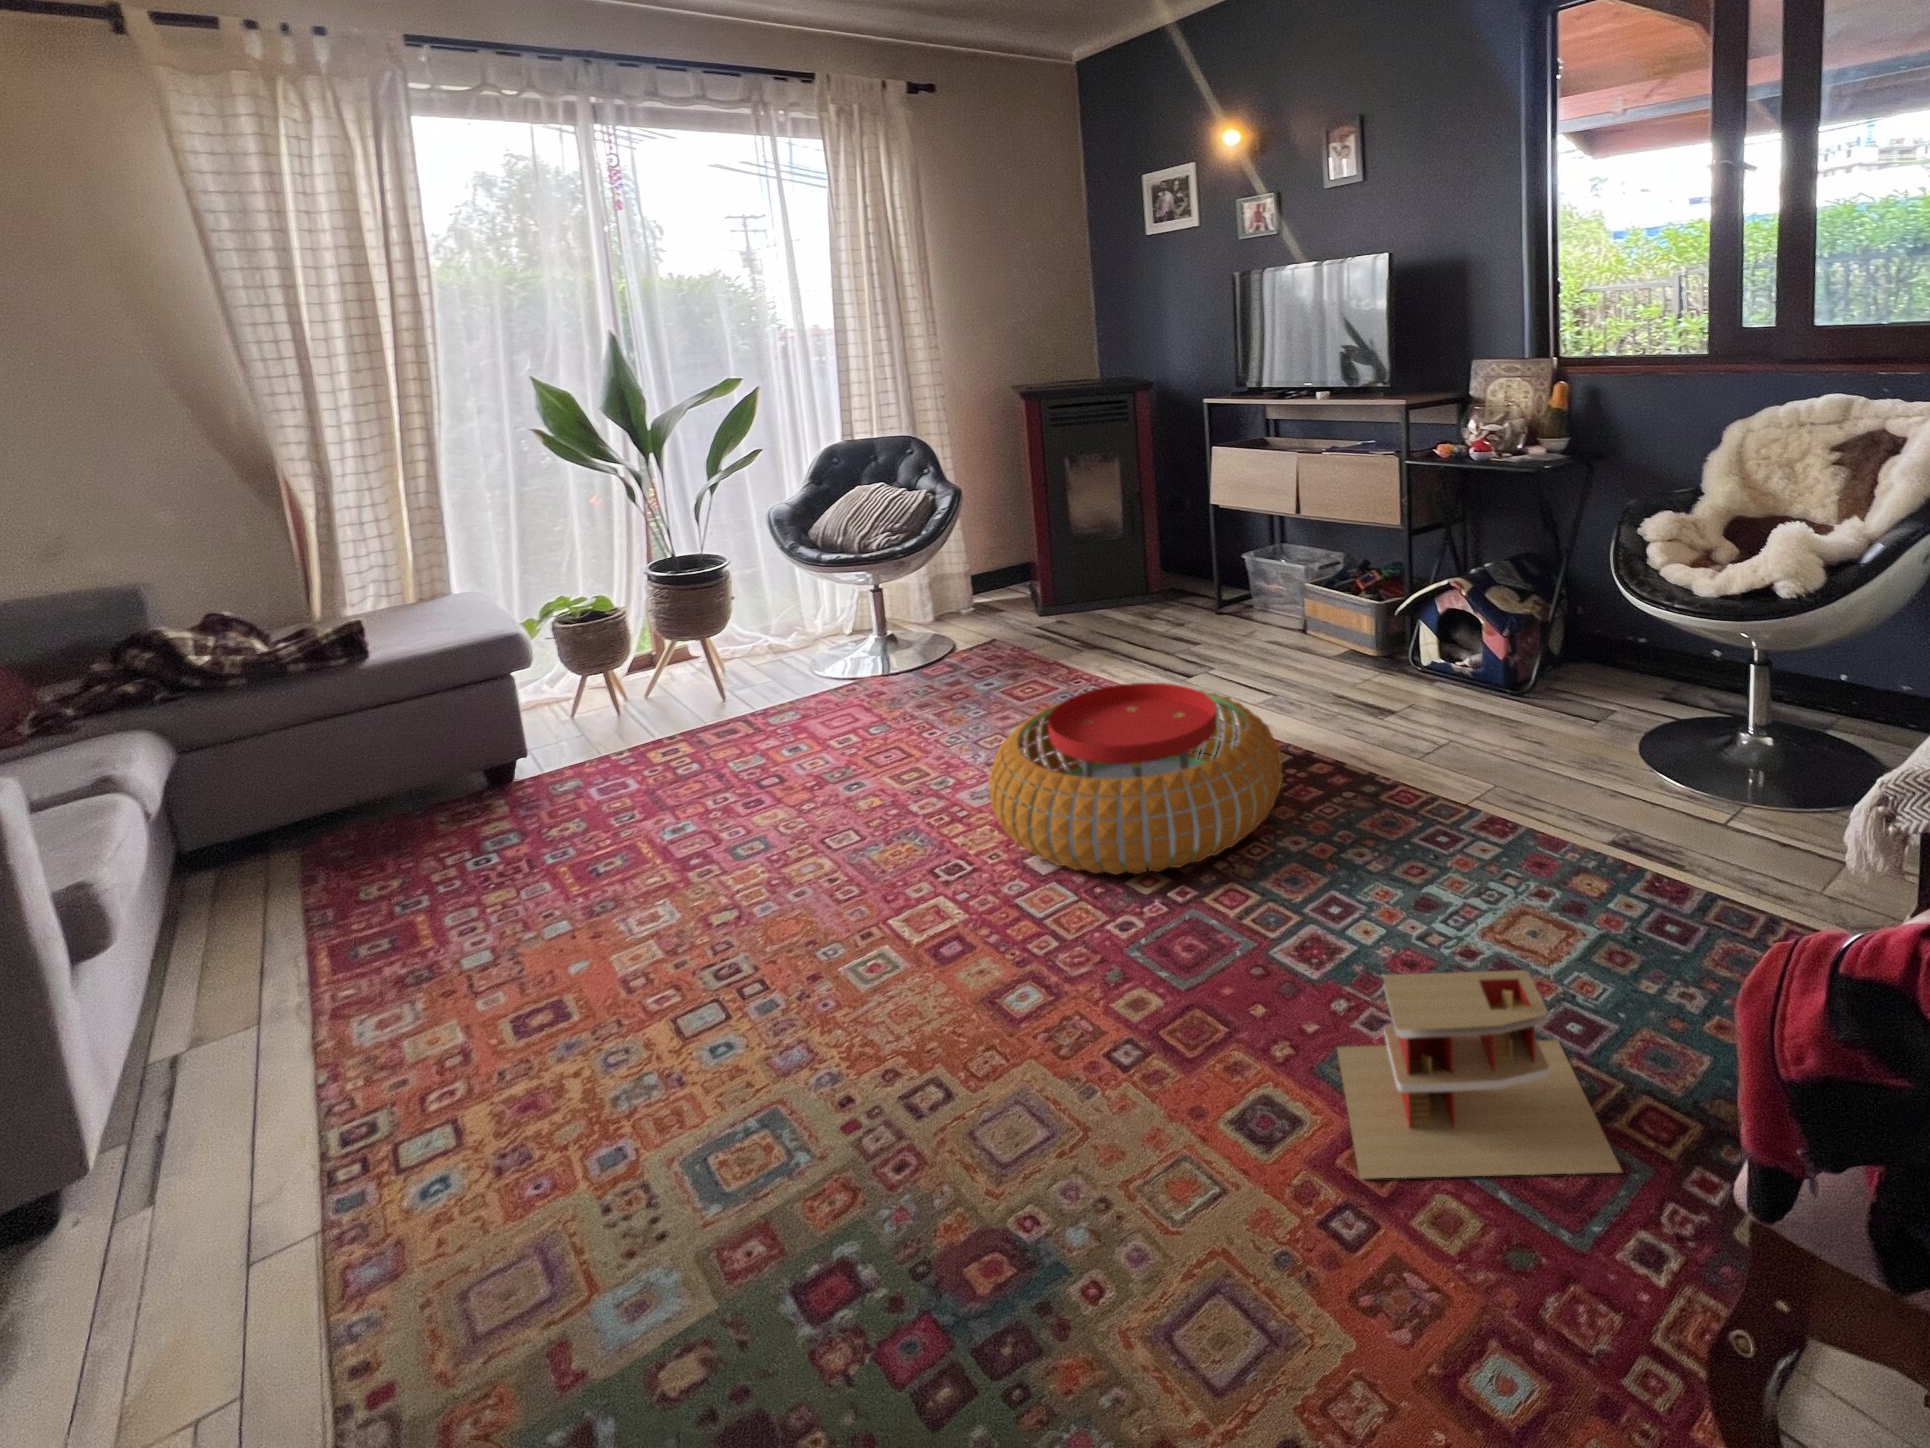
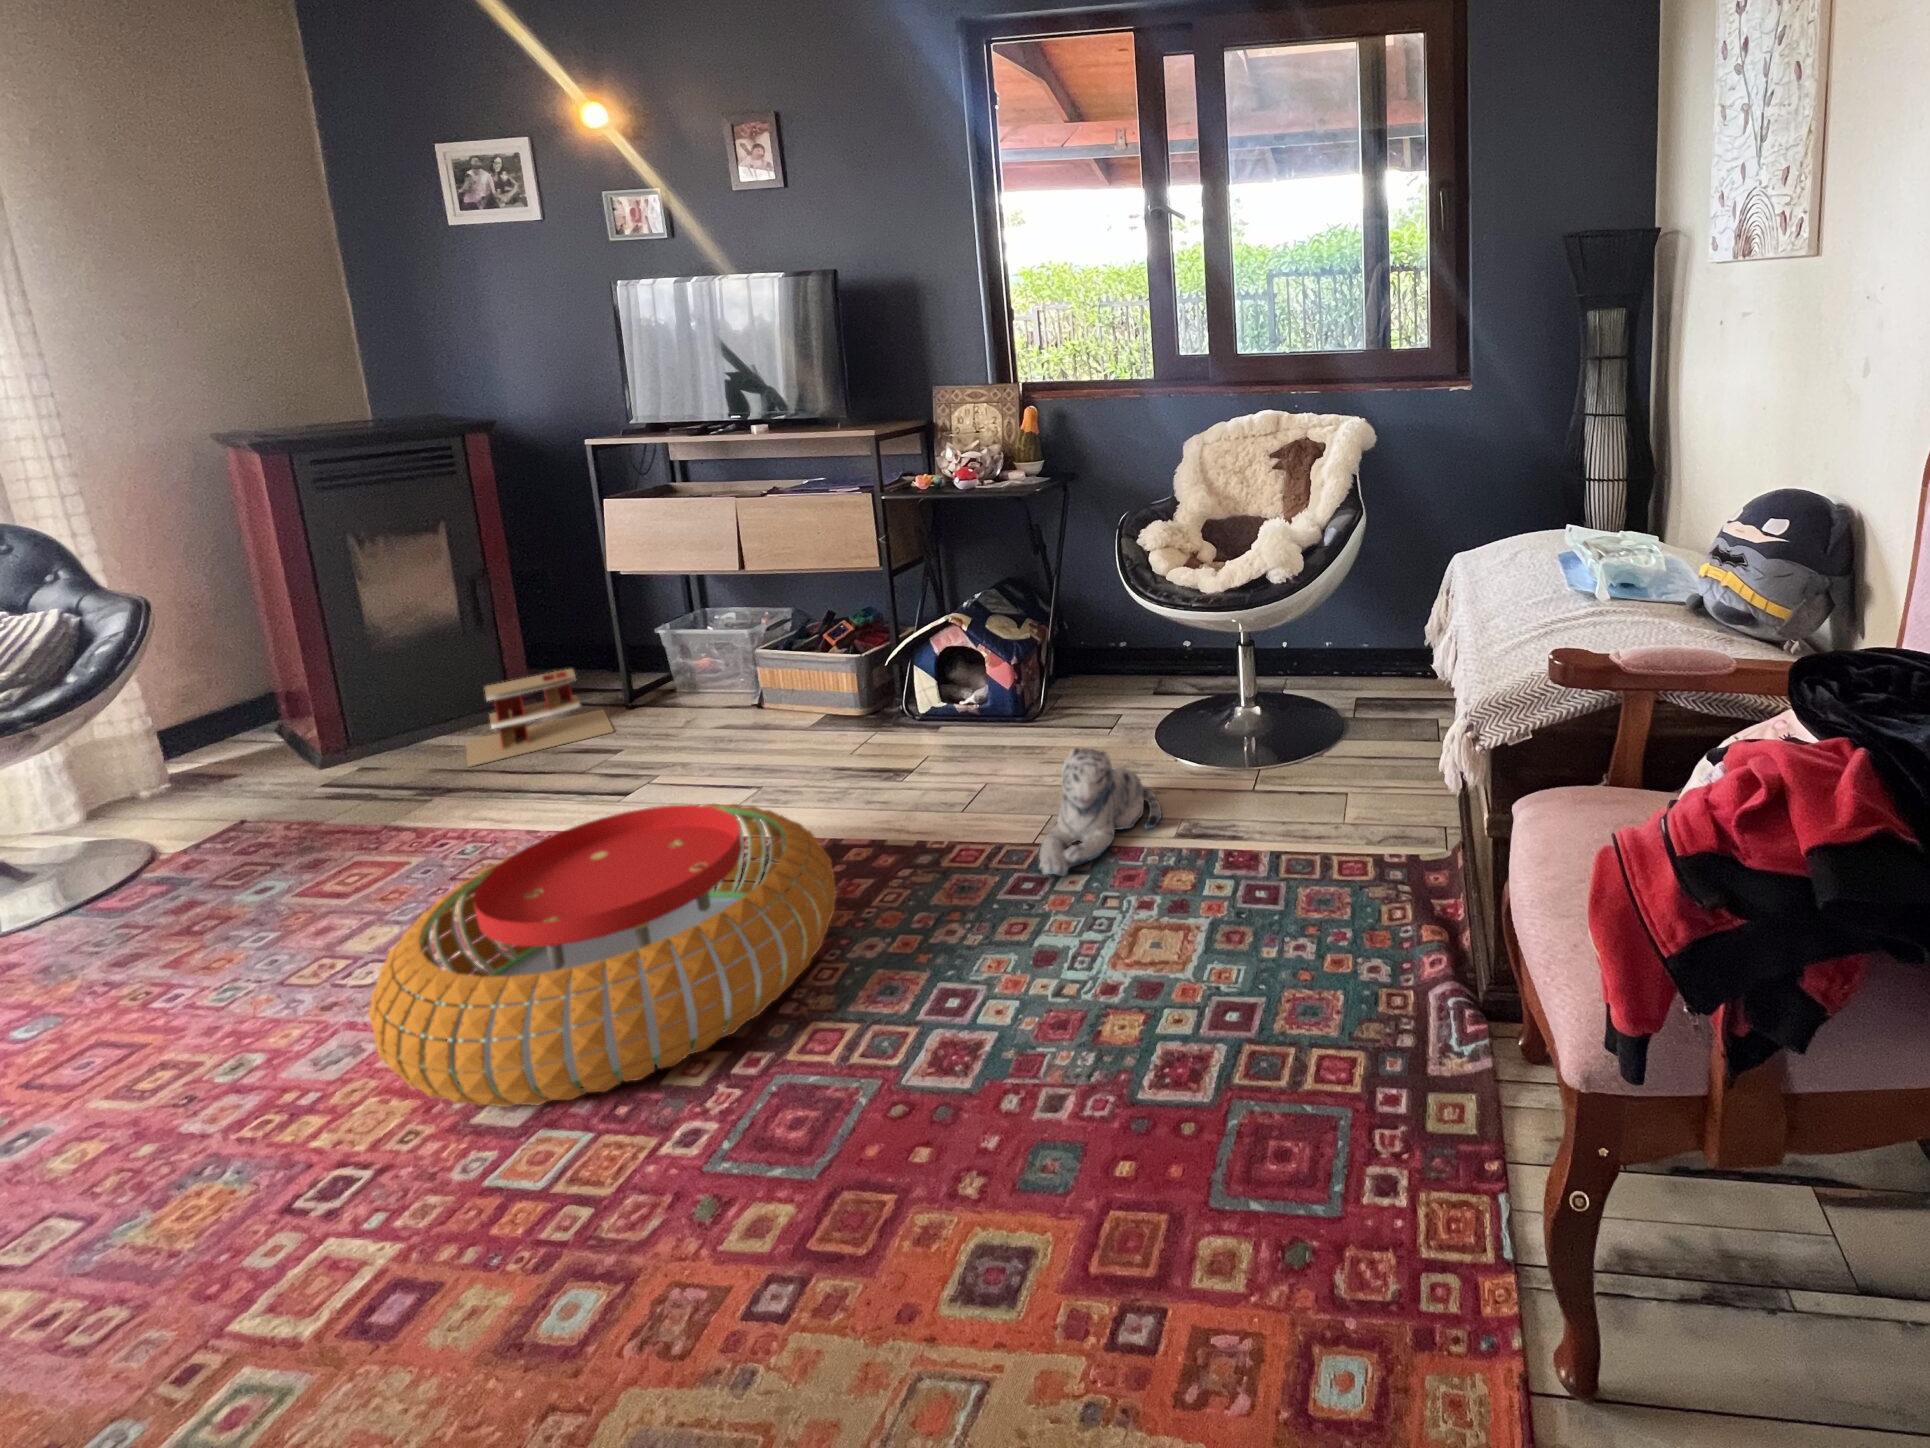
plush toy: none [1456,723,1607,842] -> present [1039,748,1162,876]
toy house: present [1337,970,1622,1179] -> present [465,669,613,767]

